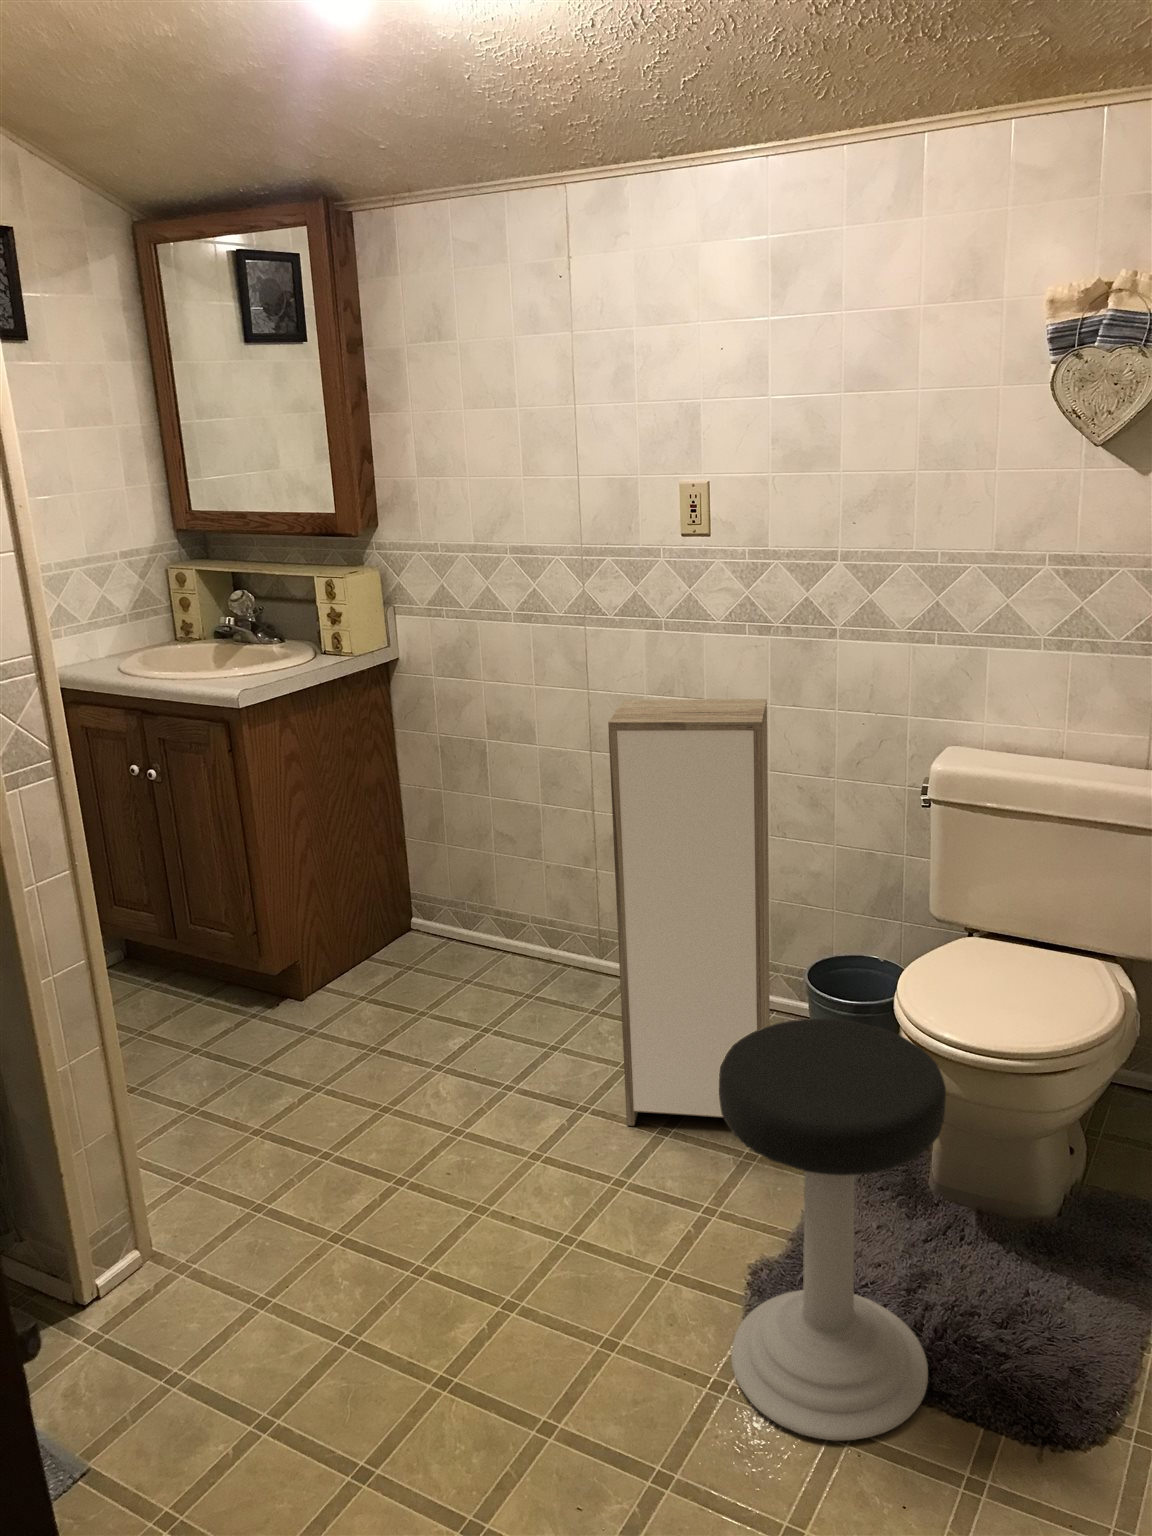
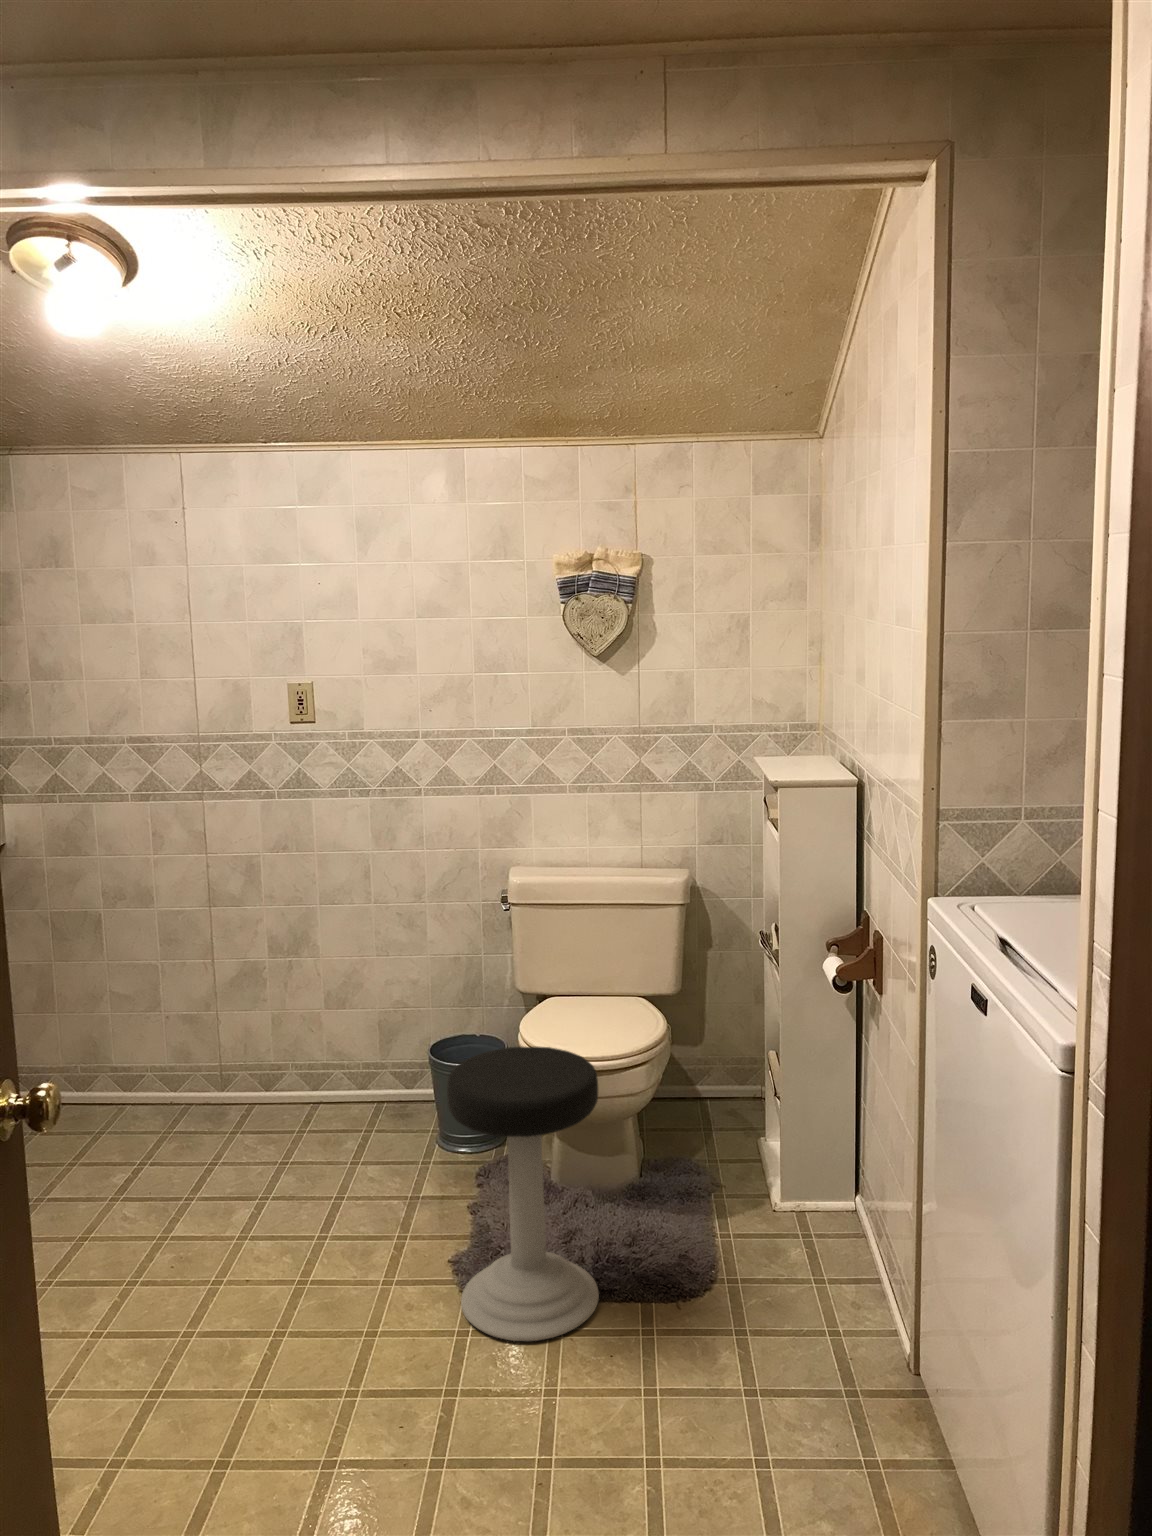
storage cabinet: present [608,699,770,1126] -> none [281,840,422,1202]

